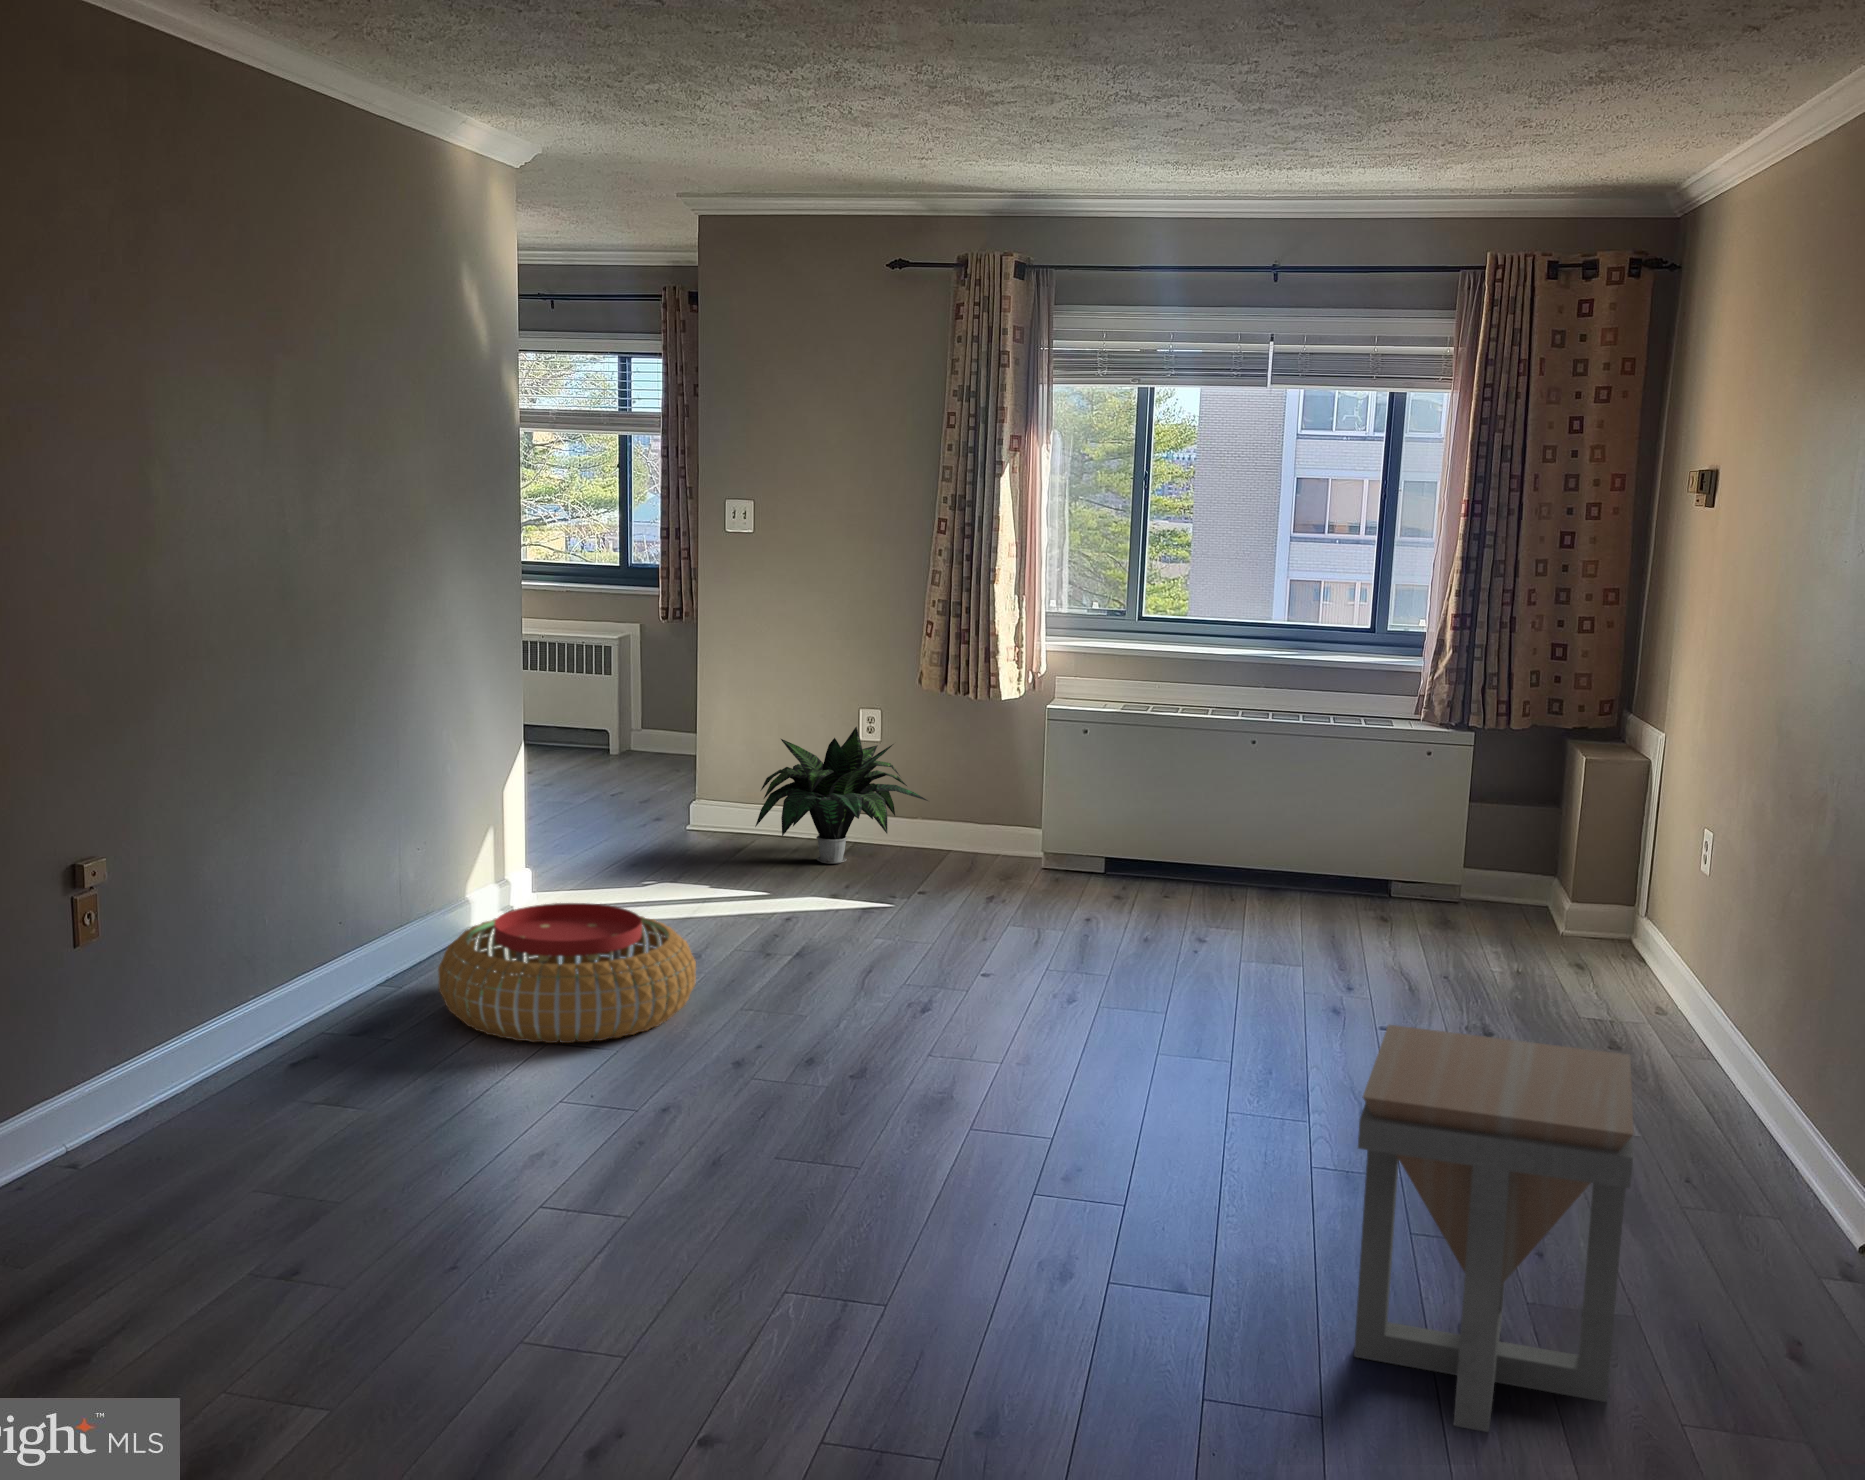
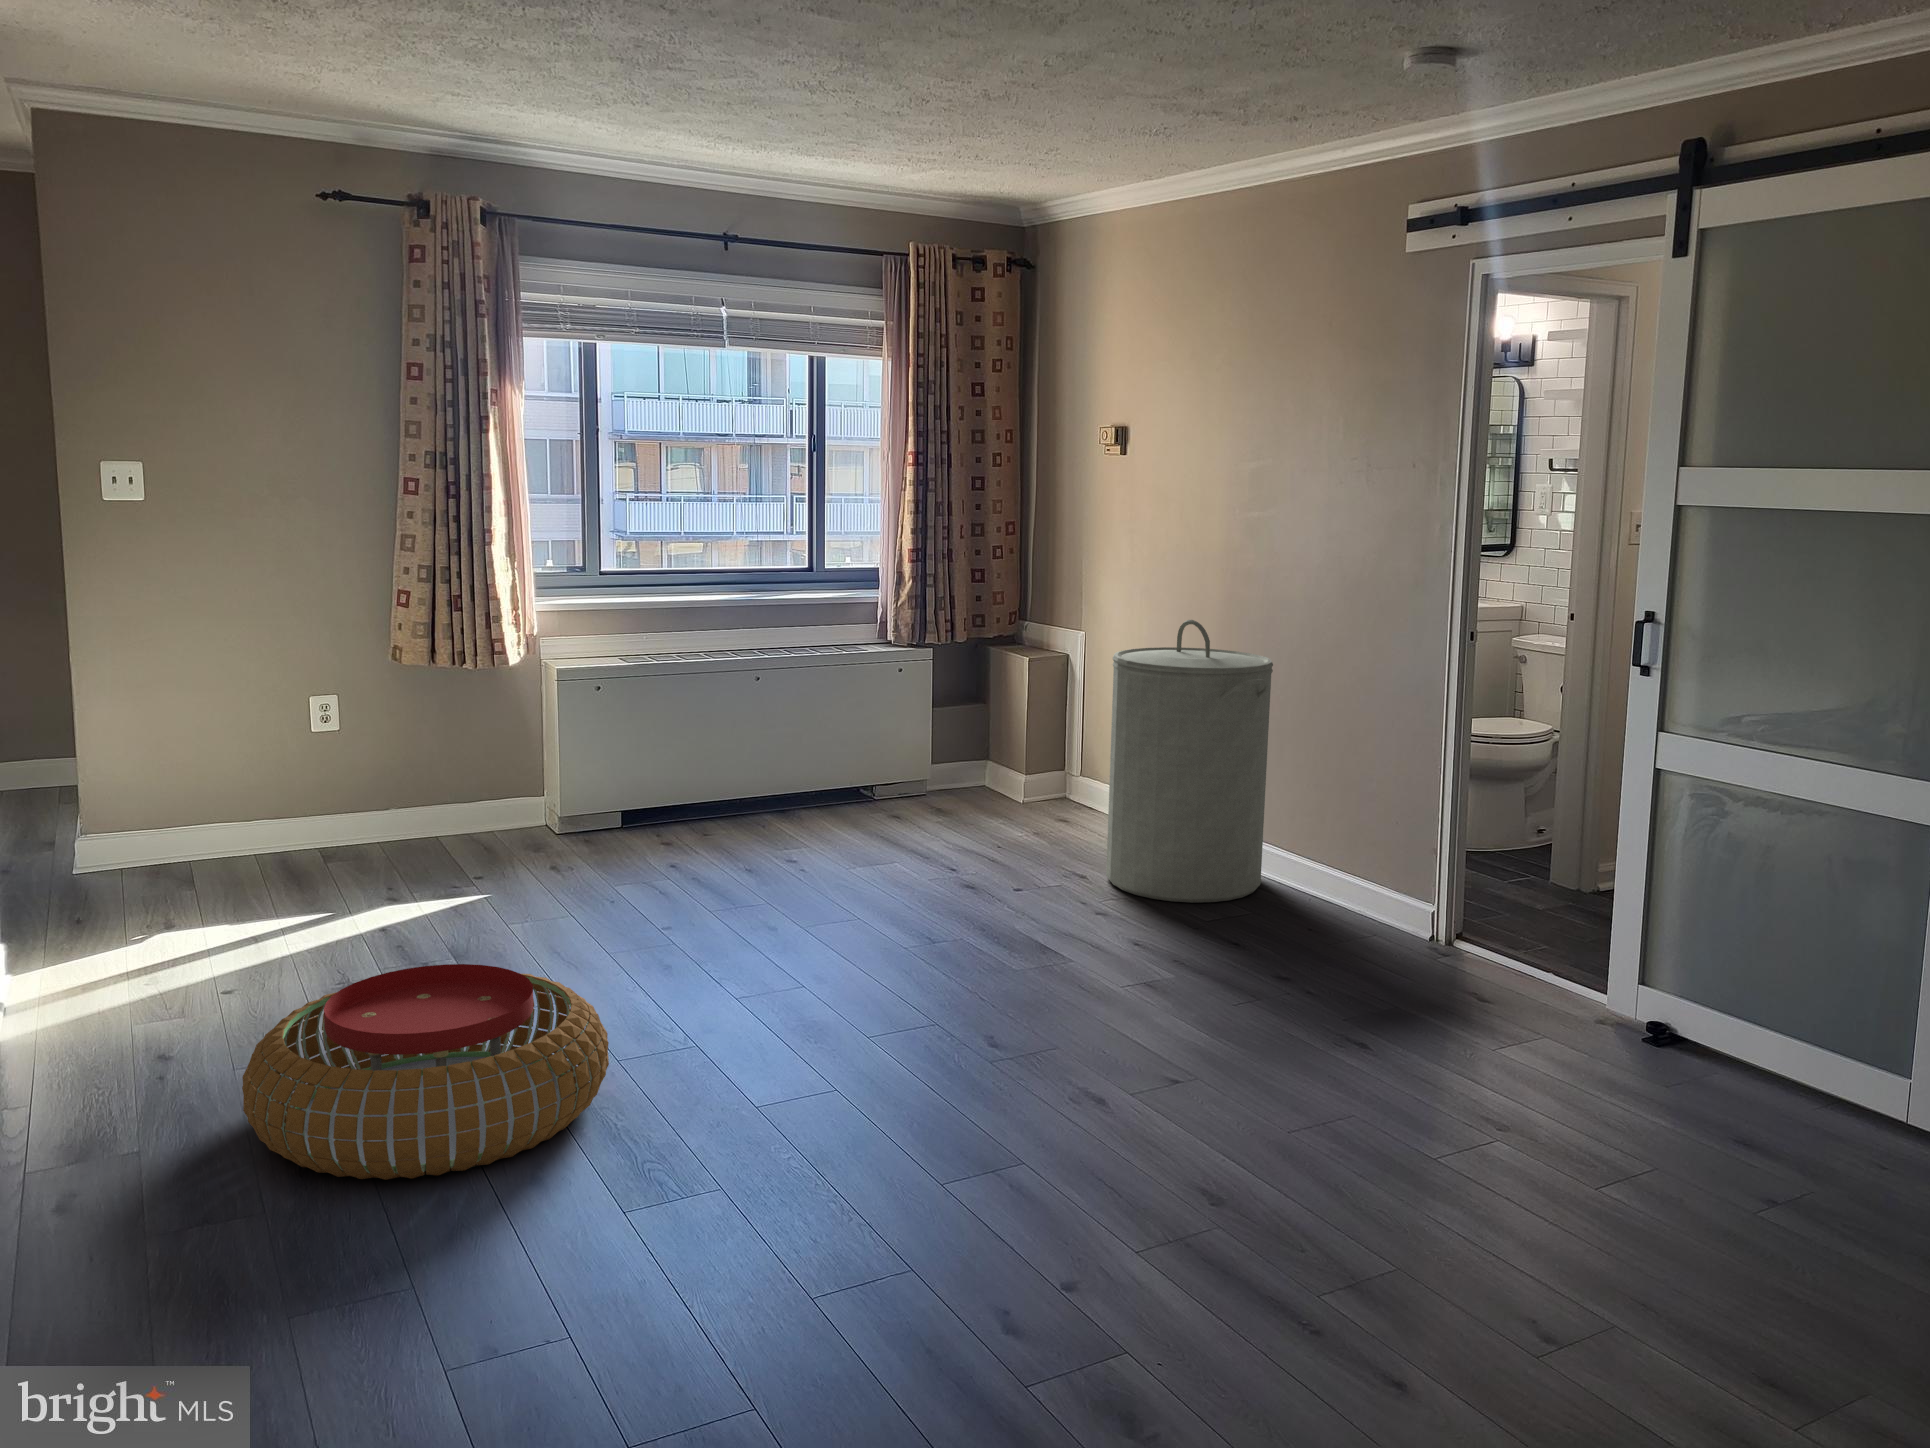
laundry hamper: none [1412,725,1635,1077] -> present [1106,620,1273,903]
potted plant: present [755,727,928,864] -> none [233,717,443,878]
side table: present [1354,1025,1634,1432] -> none [1581,830,1885,1143]

